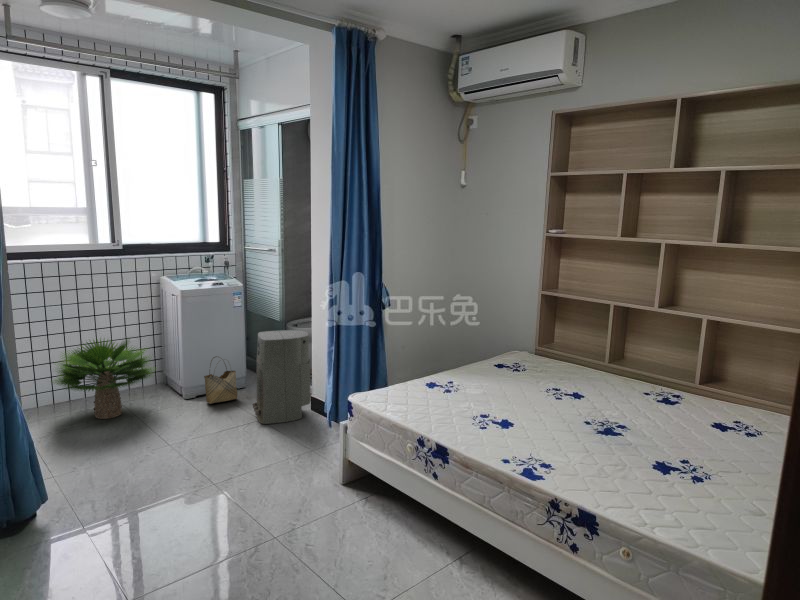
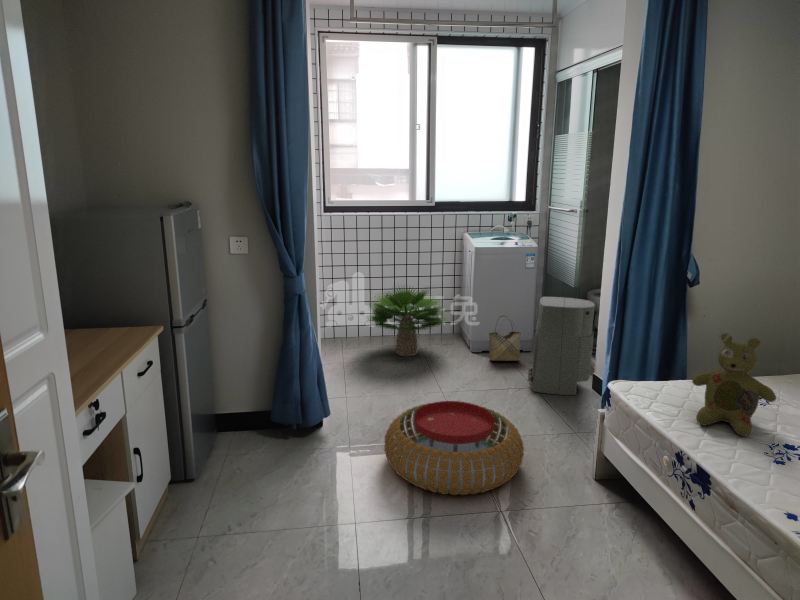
stuffed bear: none [413,341,469,415] -> present [692,333,776,436]
pouf: none [134,447,284,545] -> present [384,401,524,495]

